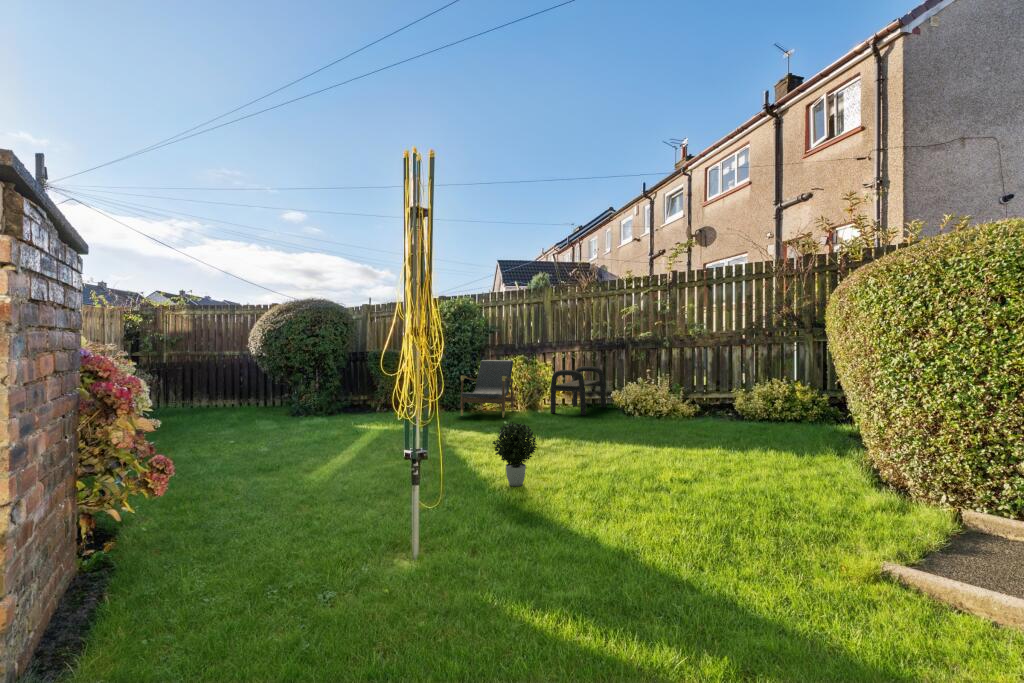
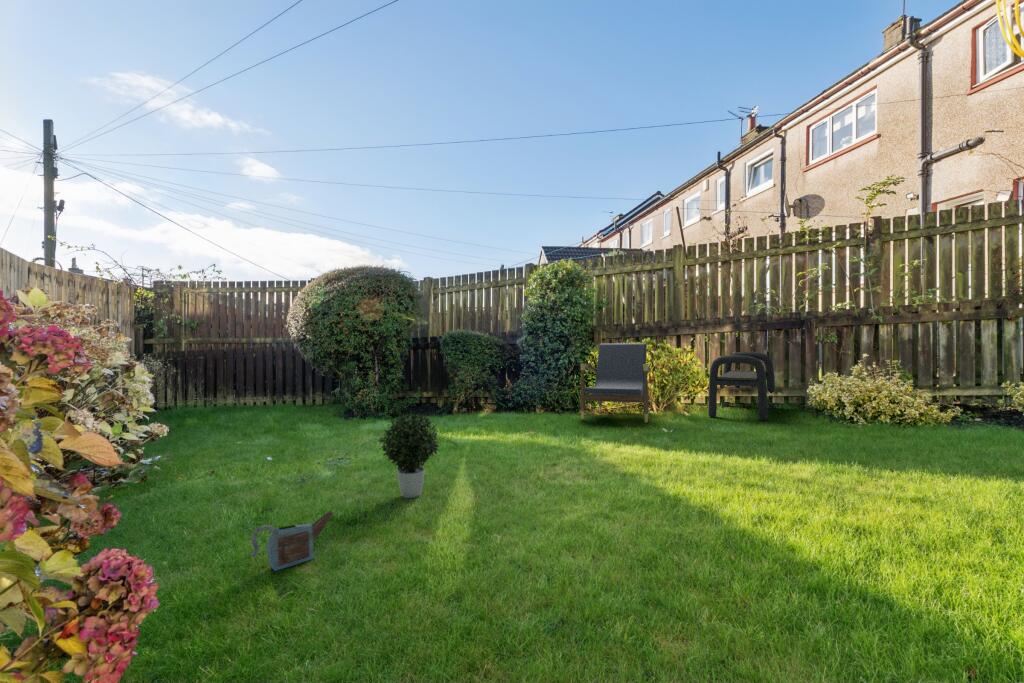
potted plant: present [492,422,537,486] -> present [379,414,439,498]
watering can: none [214,459,259,488] -> present [251,511,333,571]

